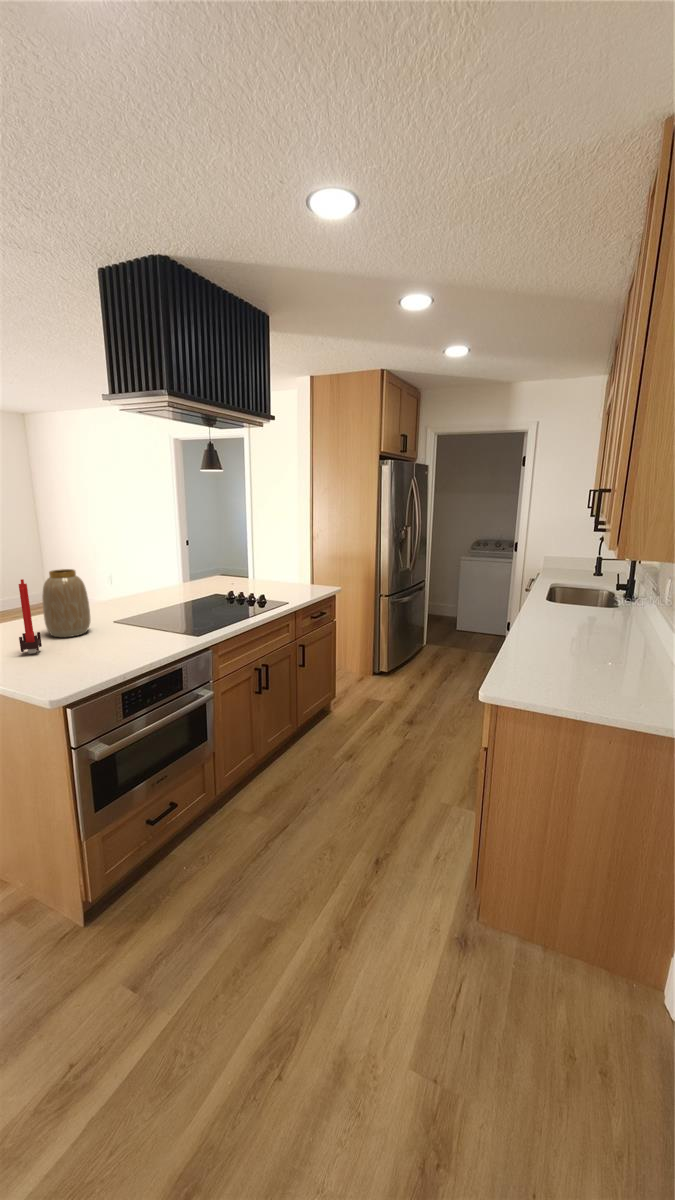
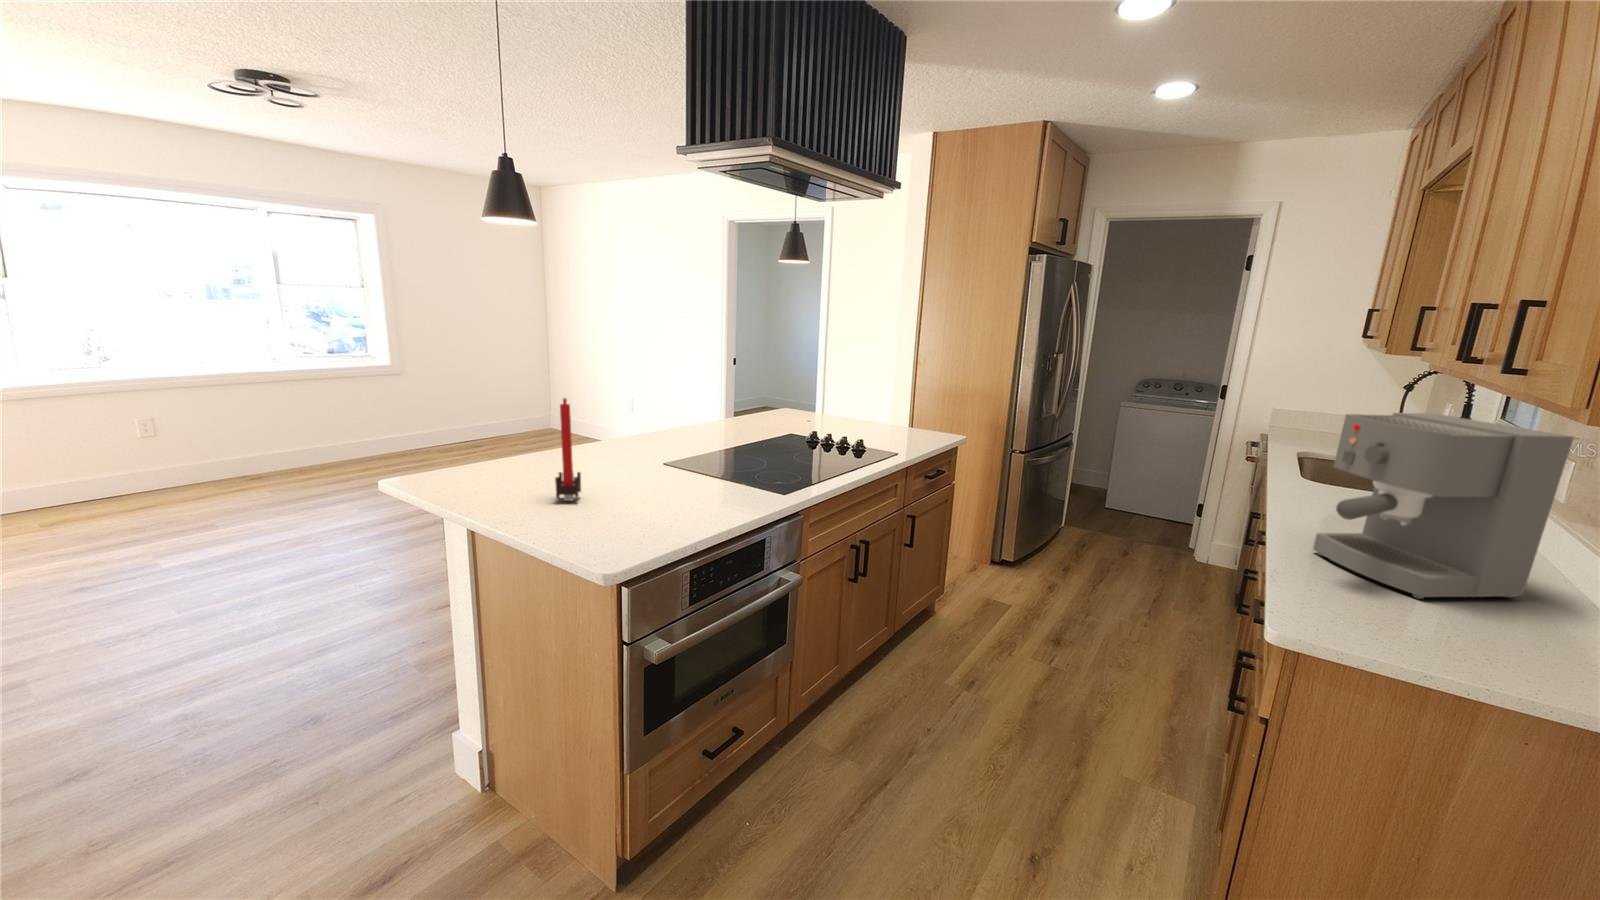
coffee maker: none [520,557,636,666] -> present [1313,413,1573,599]
vase: present [42,569,90,637] -> none [582,387,640,481]

